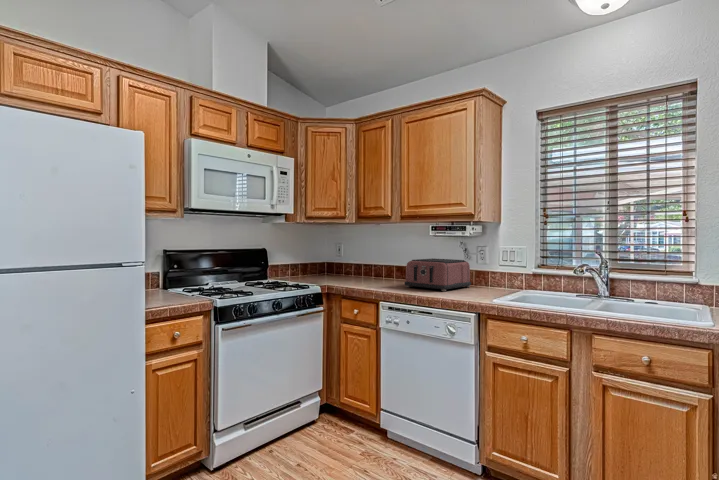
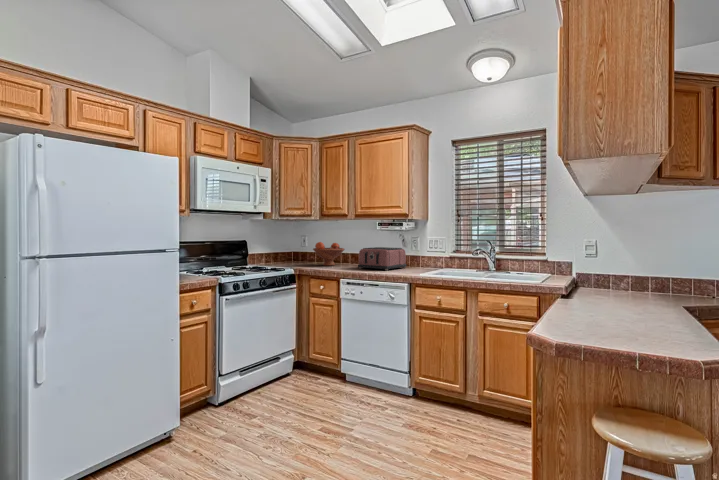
fruit bowl: none [347,251,388,282] -> present [313,242,344,266]

